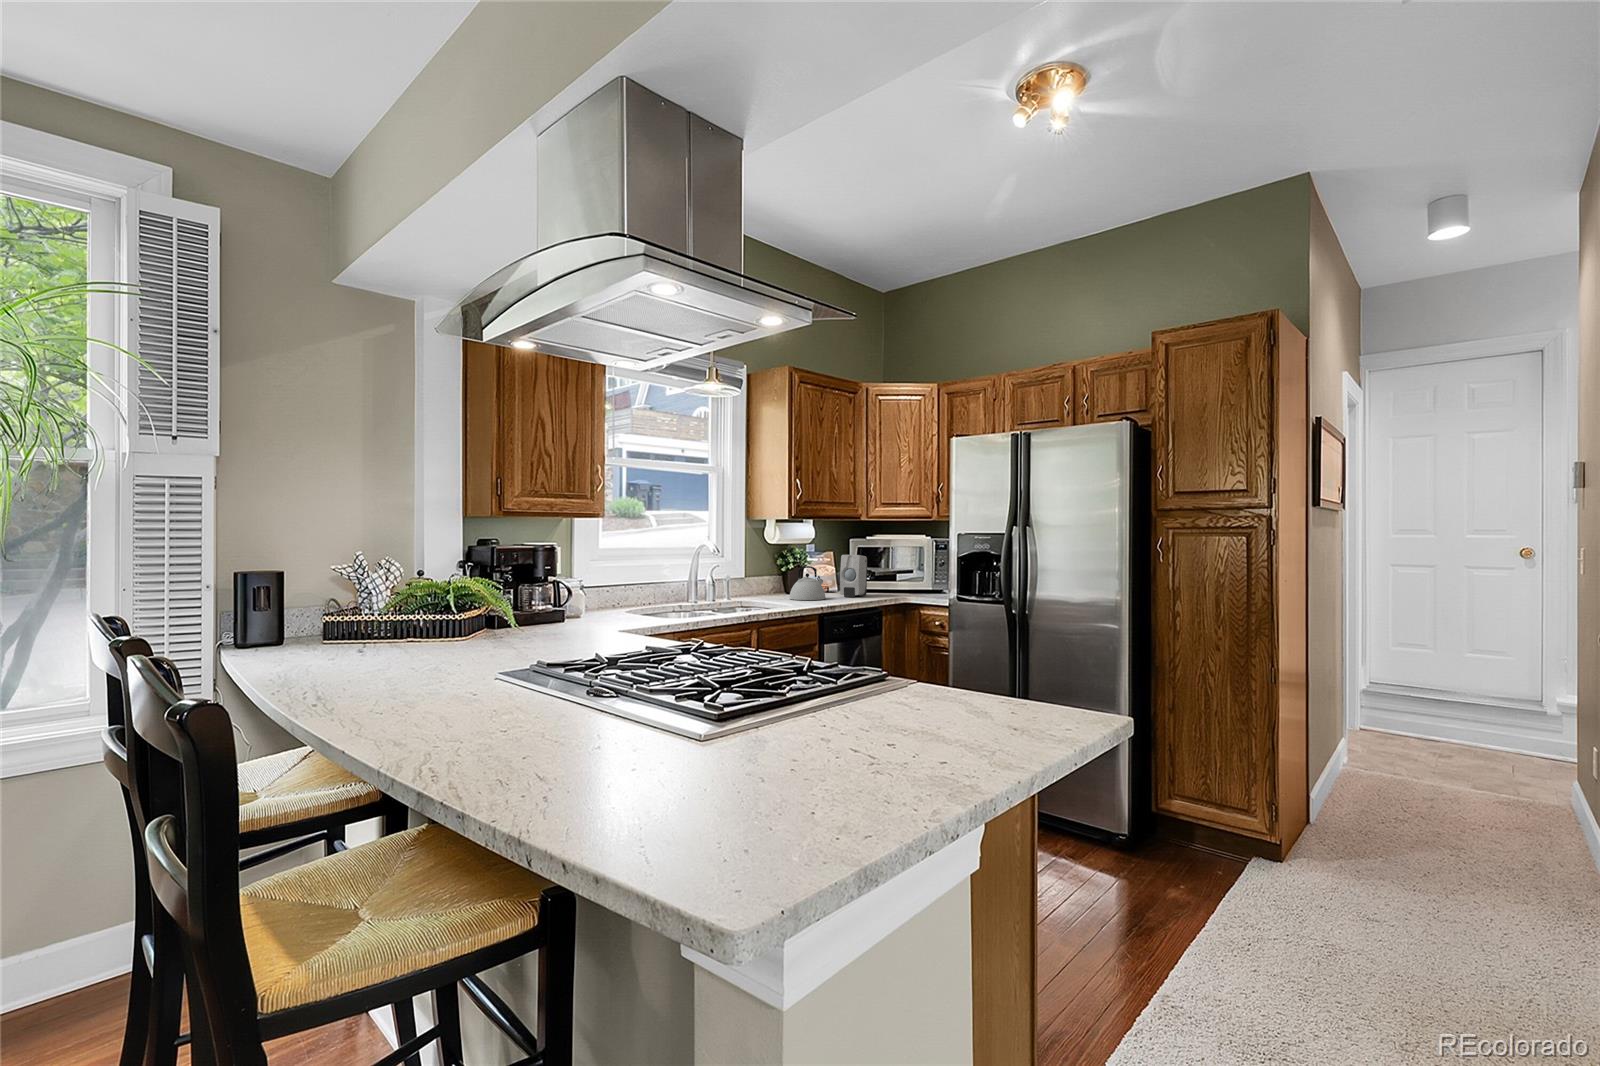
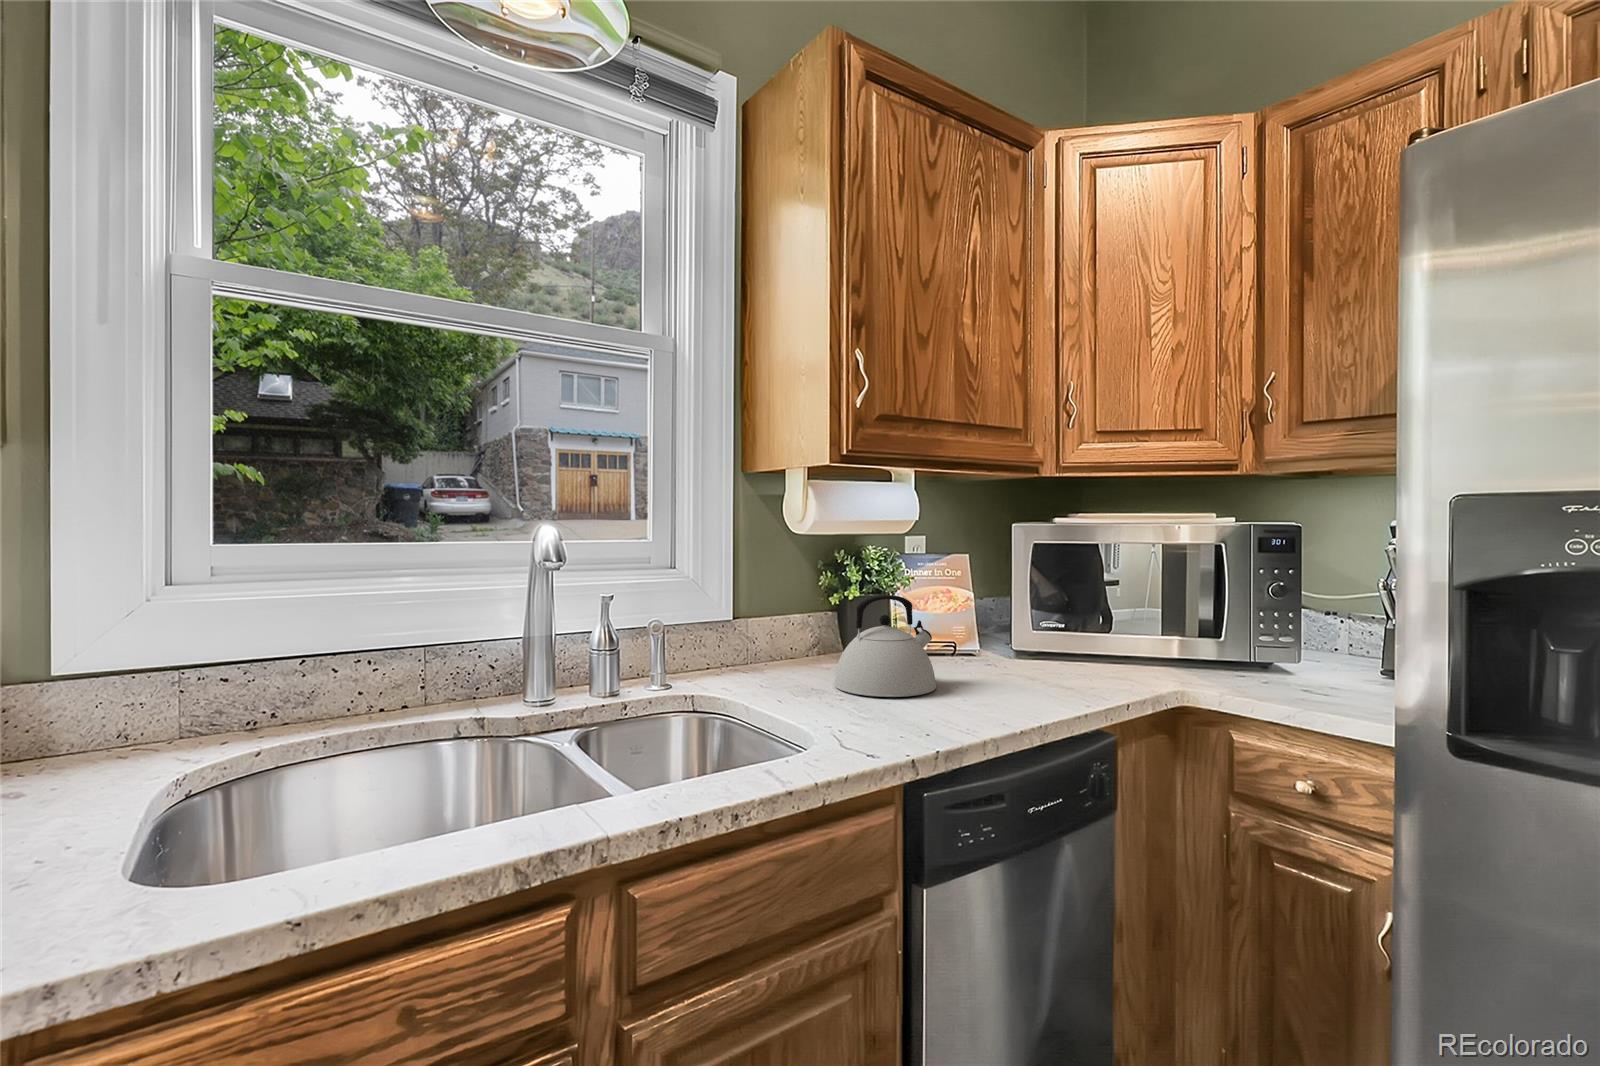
soap dispenser: present [840,555,867,597] -> none [981,563,1058,683]

